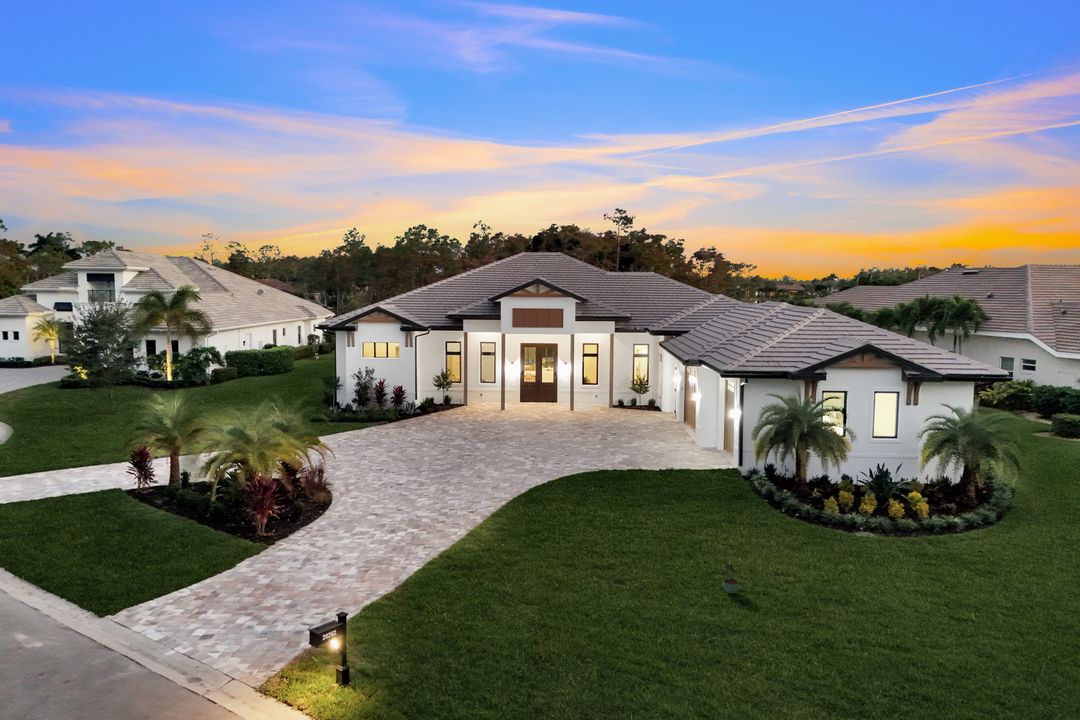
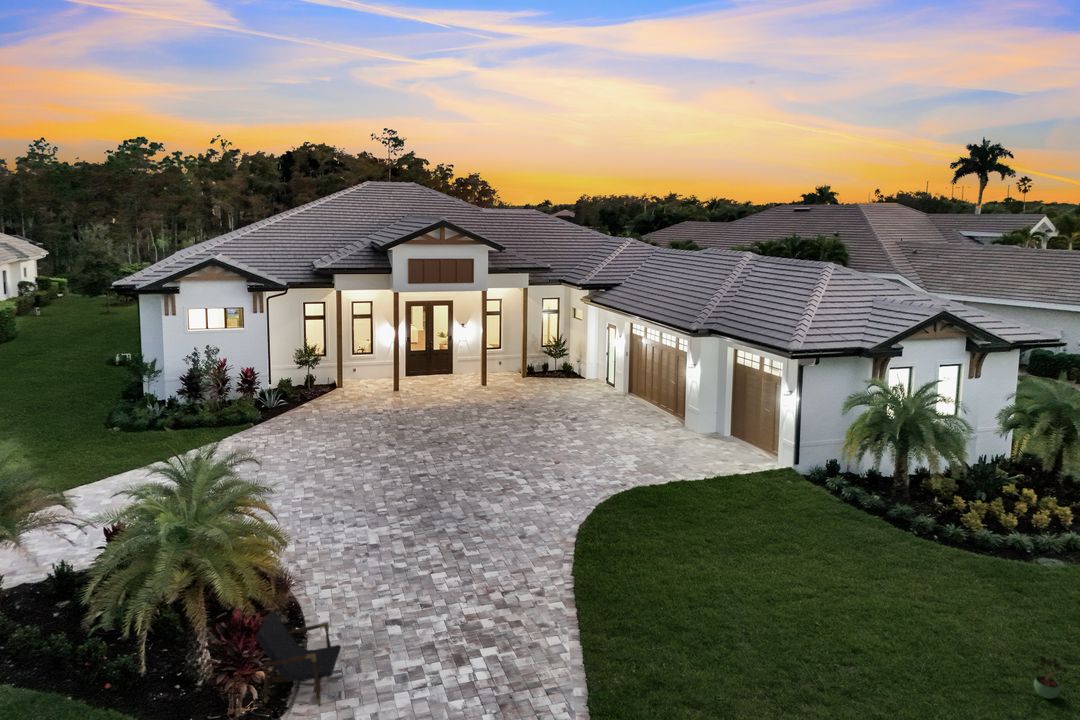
lounge chair: none [271,493,322,544] -> present [256,611,341,706]

